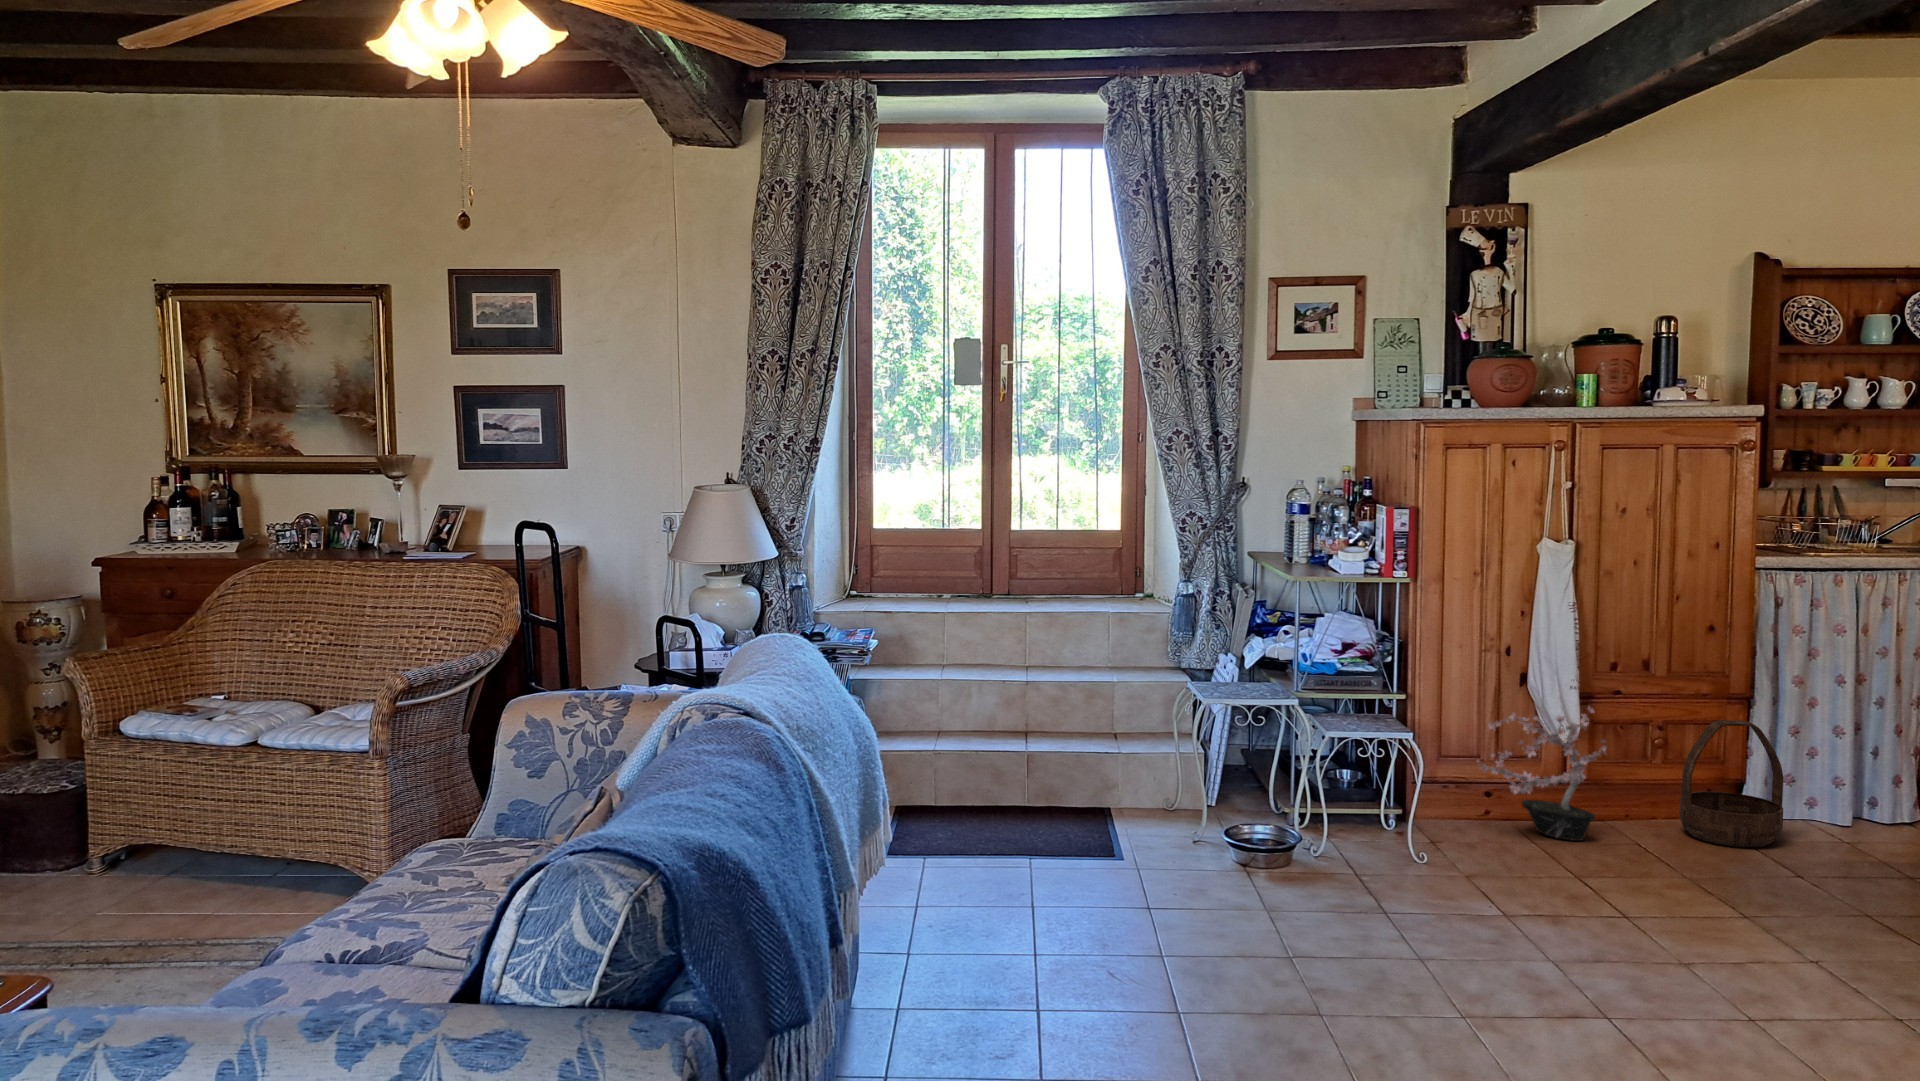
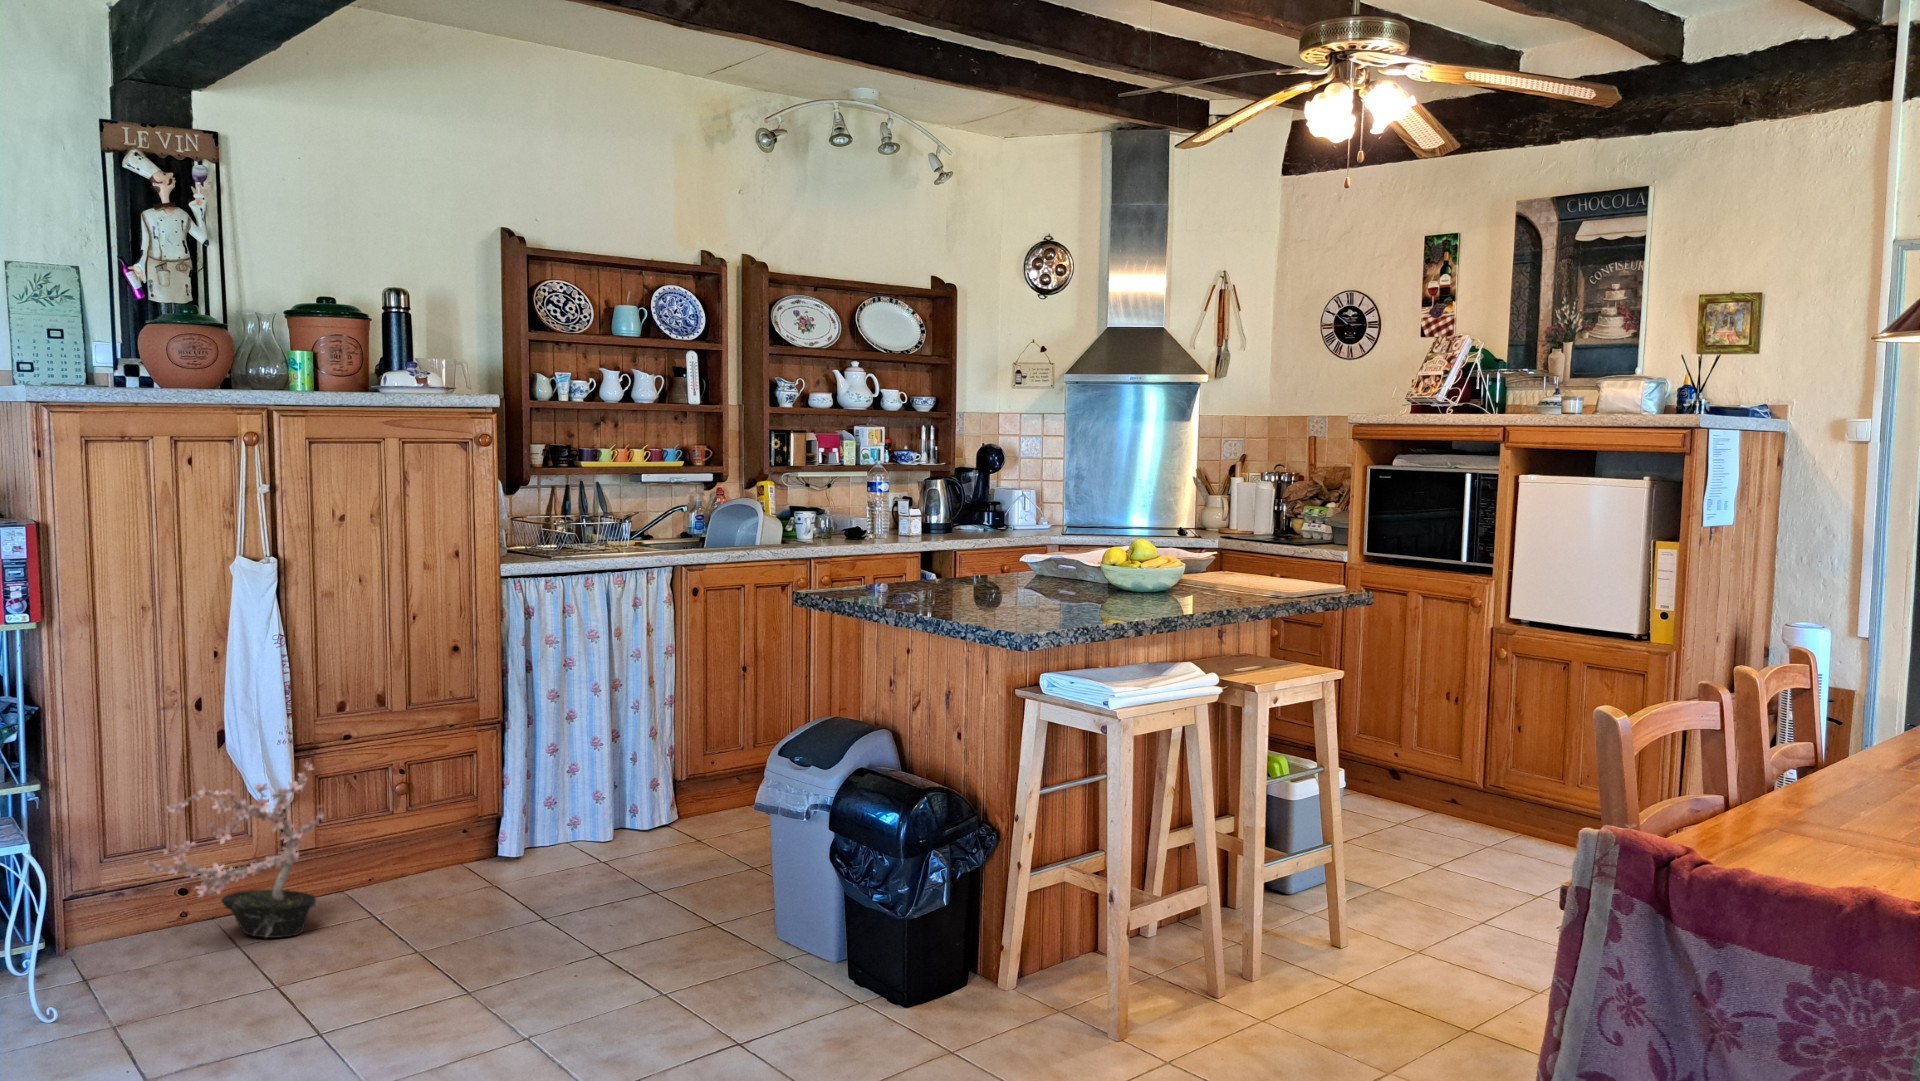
basket: present [1680,720,1784,847] -> none [428,751,538,899]

